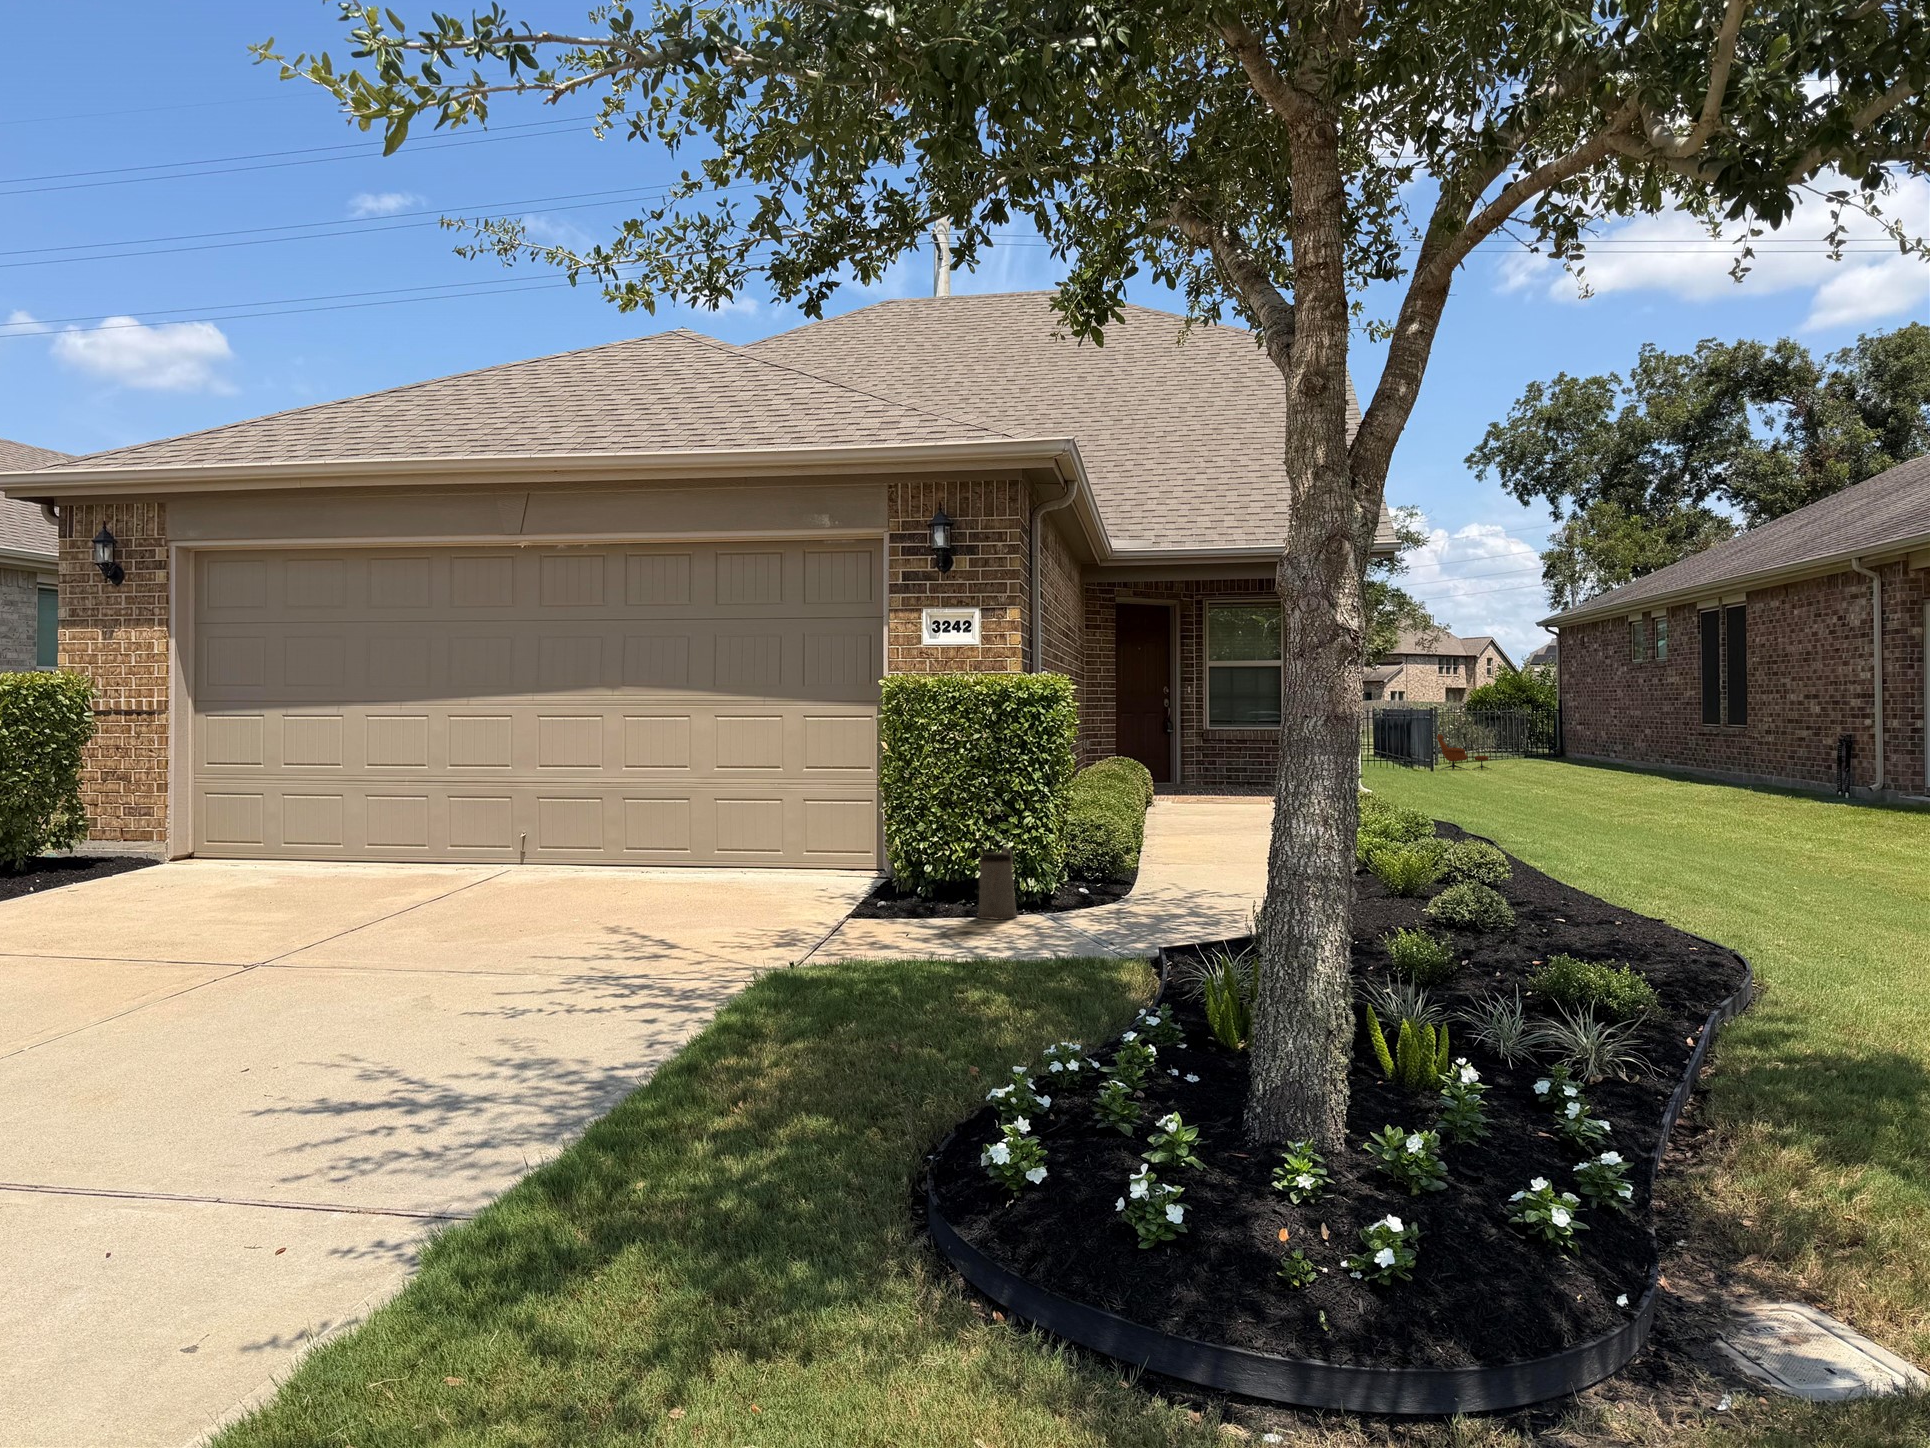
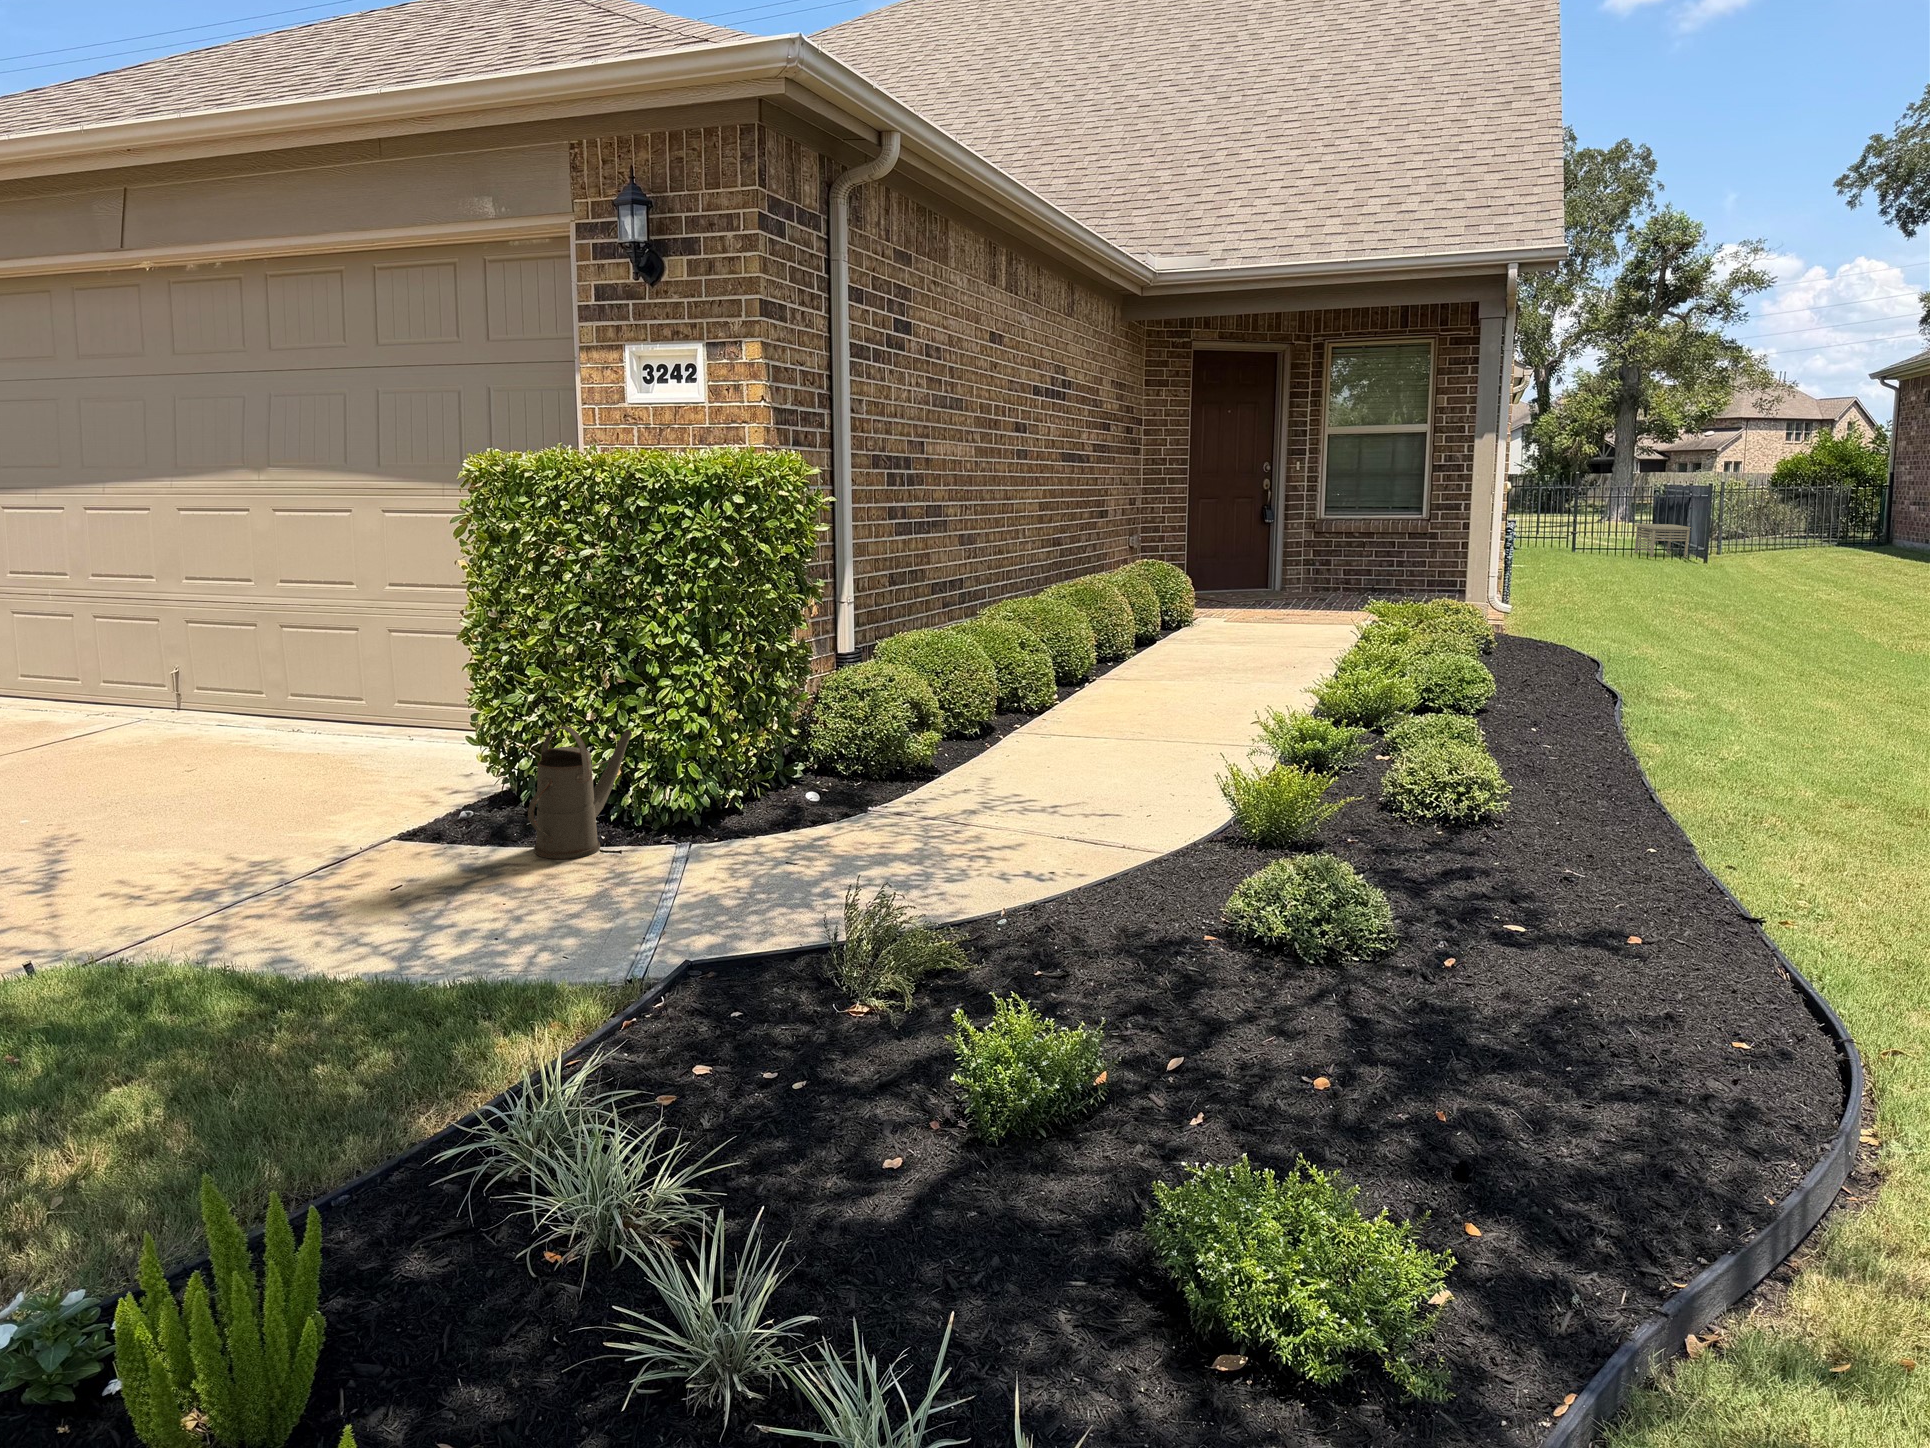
lounge chair: present [1437,734,1490,770] -> none [1705,516,1774,562]
storage bench: none [1380,743,1427,770] -> present [1635,524,1691,558]

